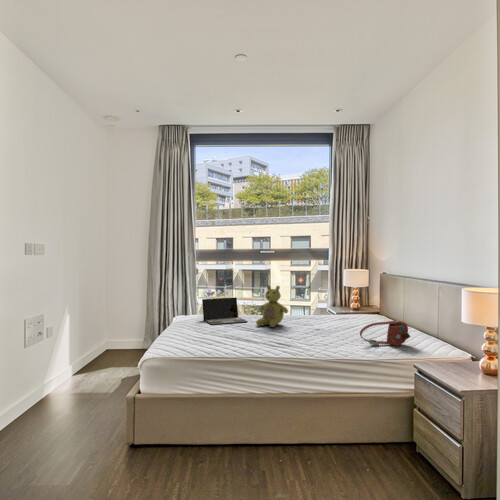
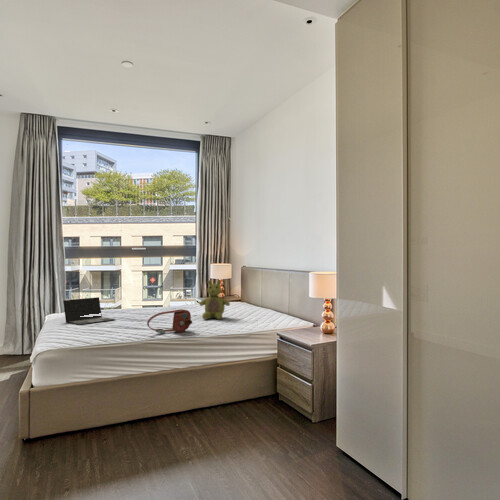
stuffed bear: present [256,285,288,327] -> present [200,280,230,319]
handbag: present [360,321,410,346] -> present [147,309,192,333]

